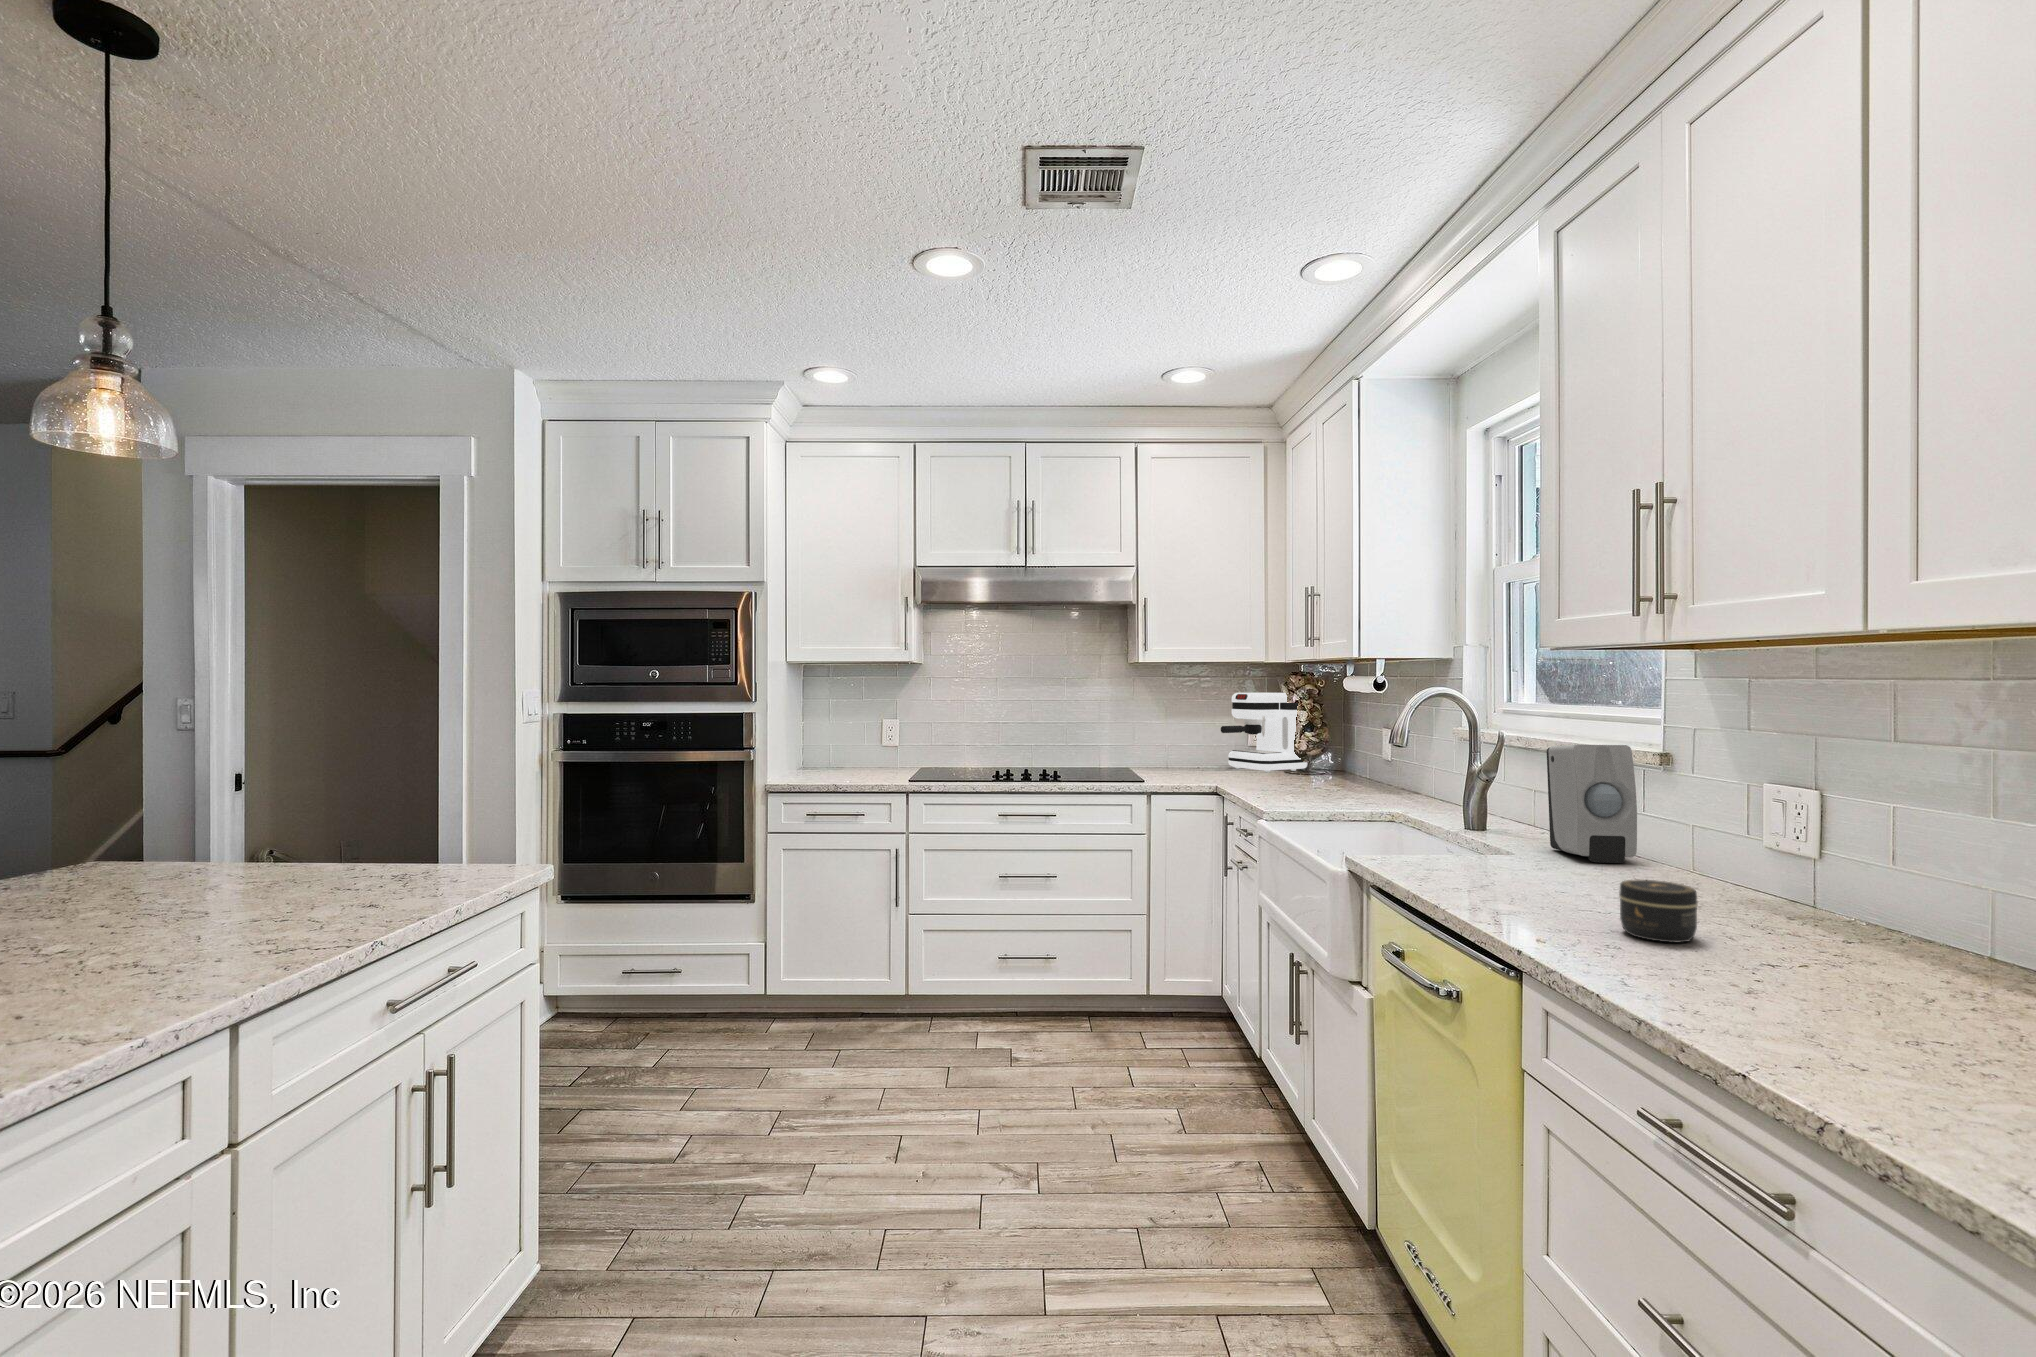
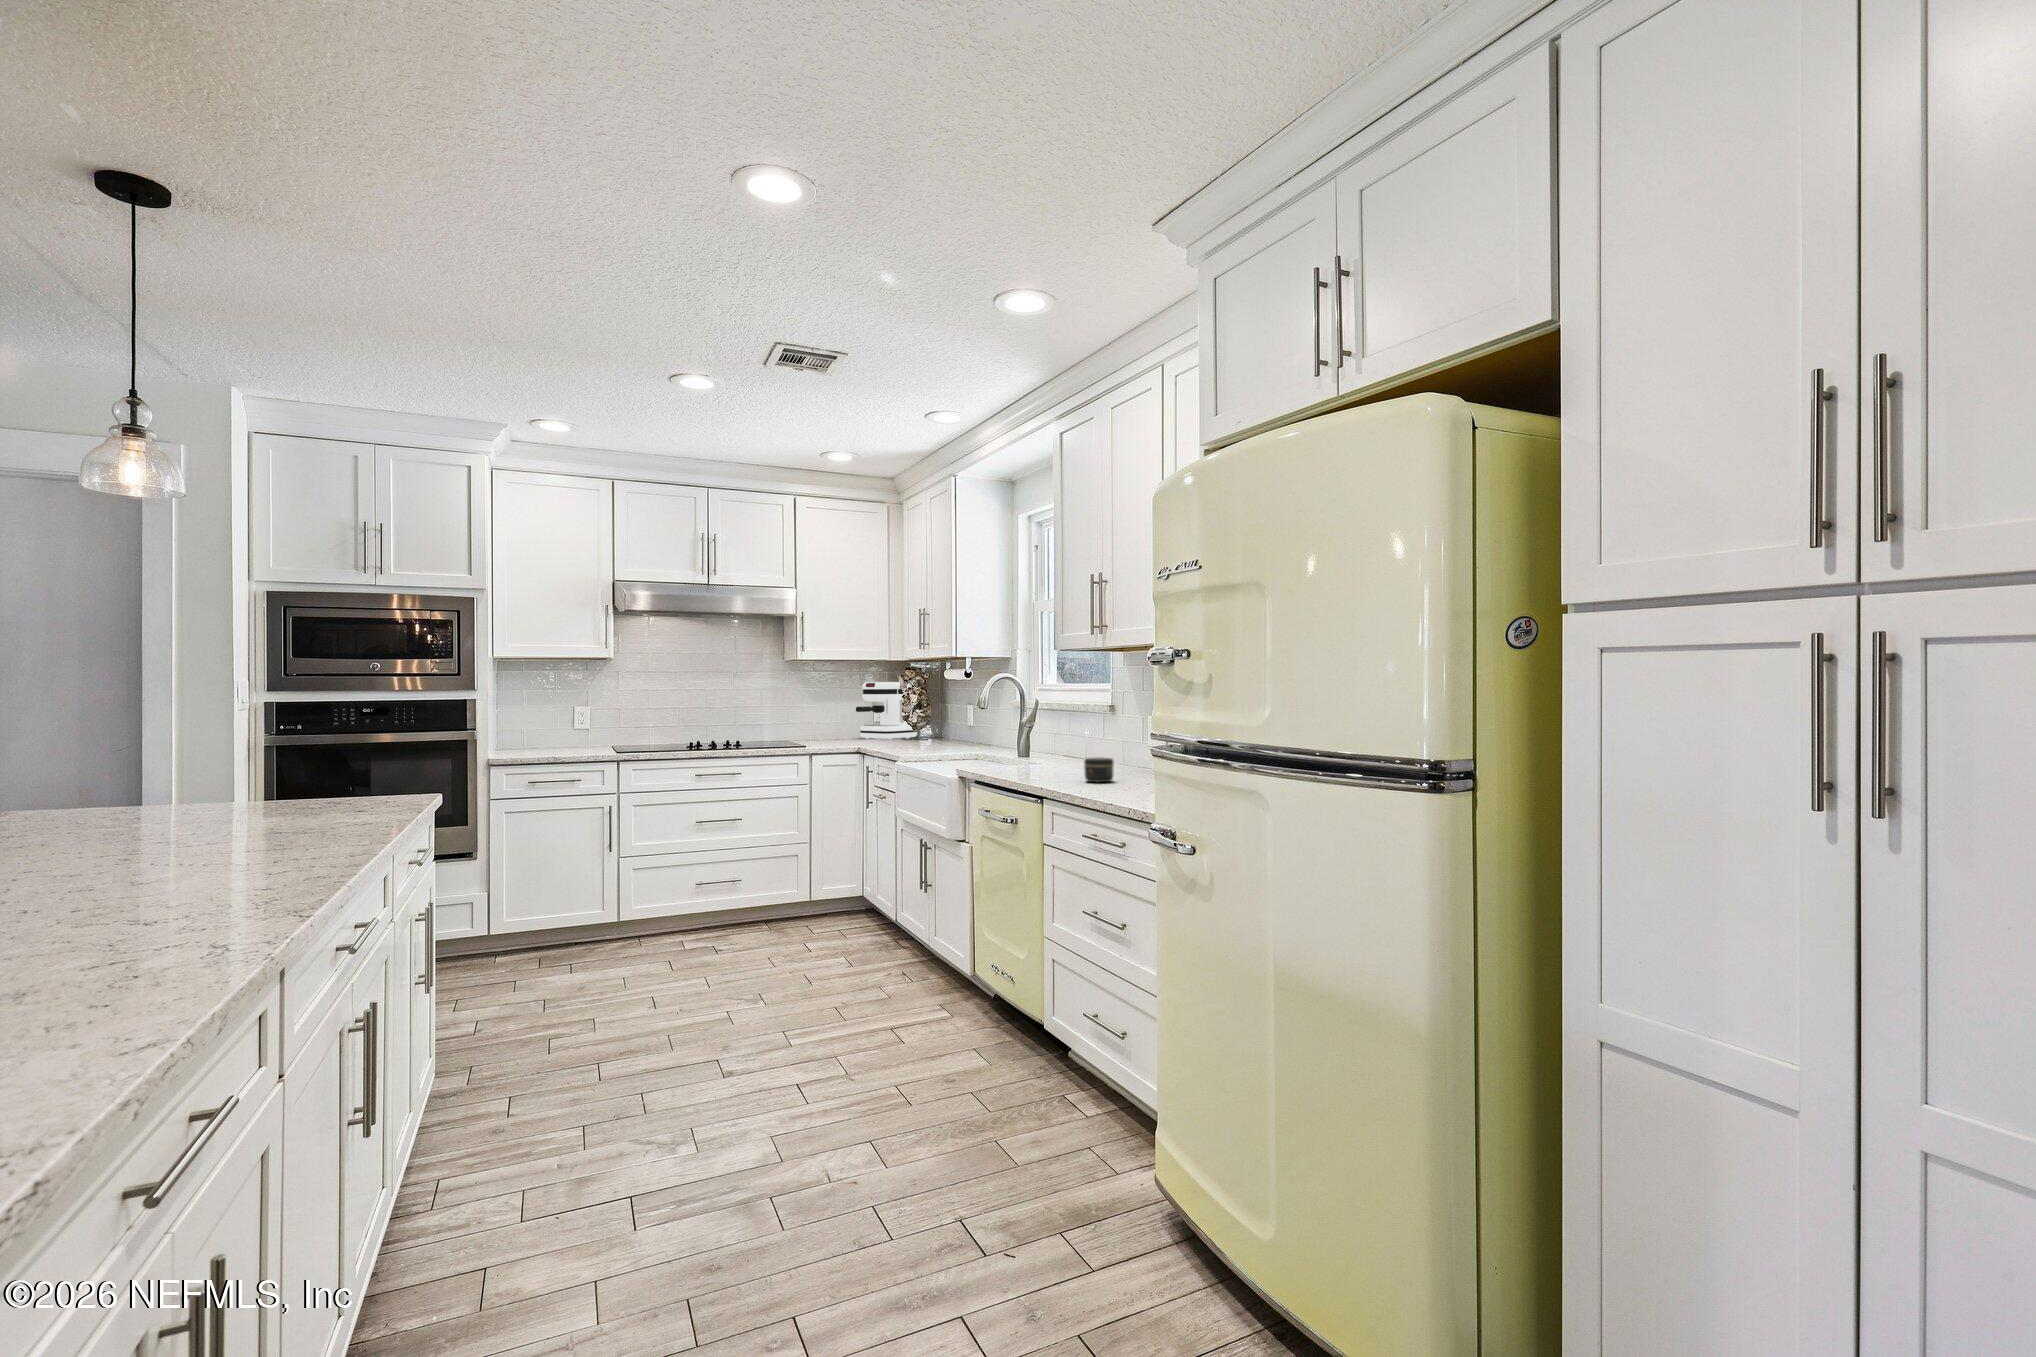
soap dispenser: present [1547,745,1637,863] -> none [1061,702,1101,764]

